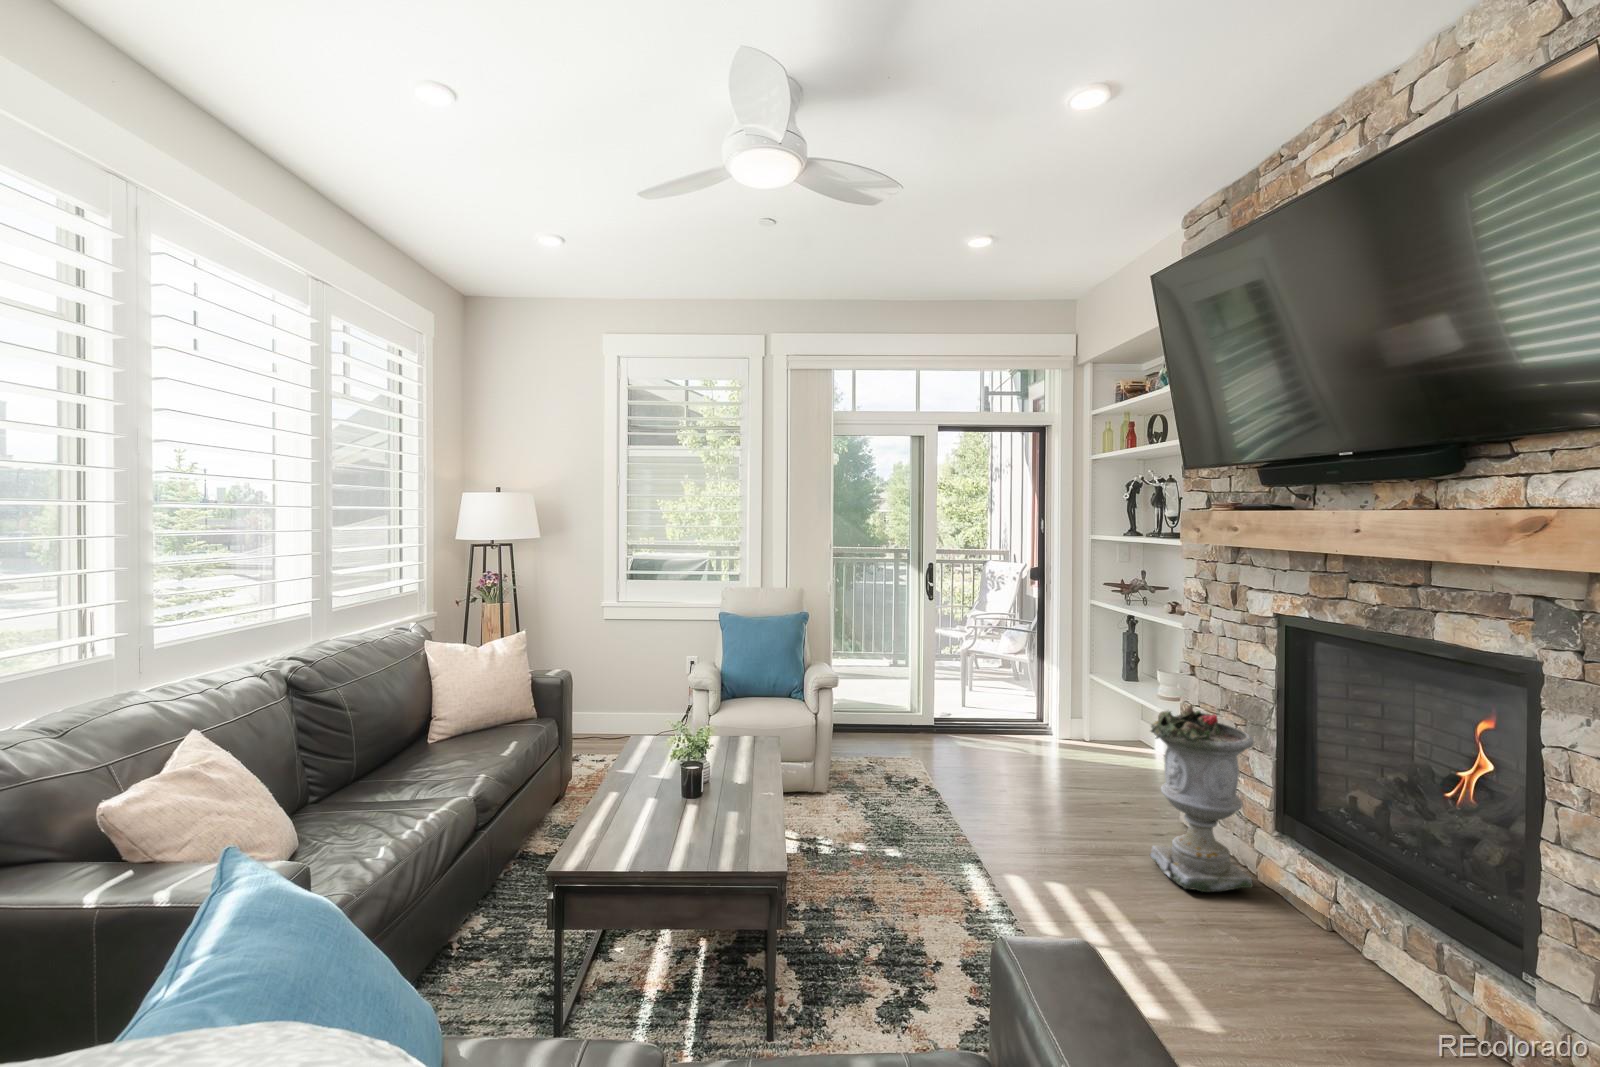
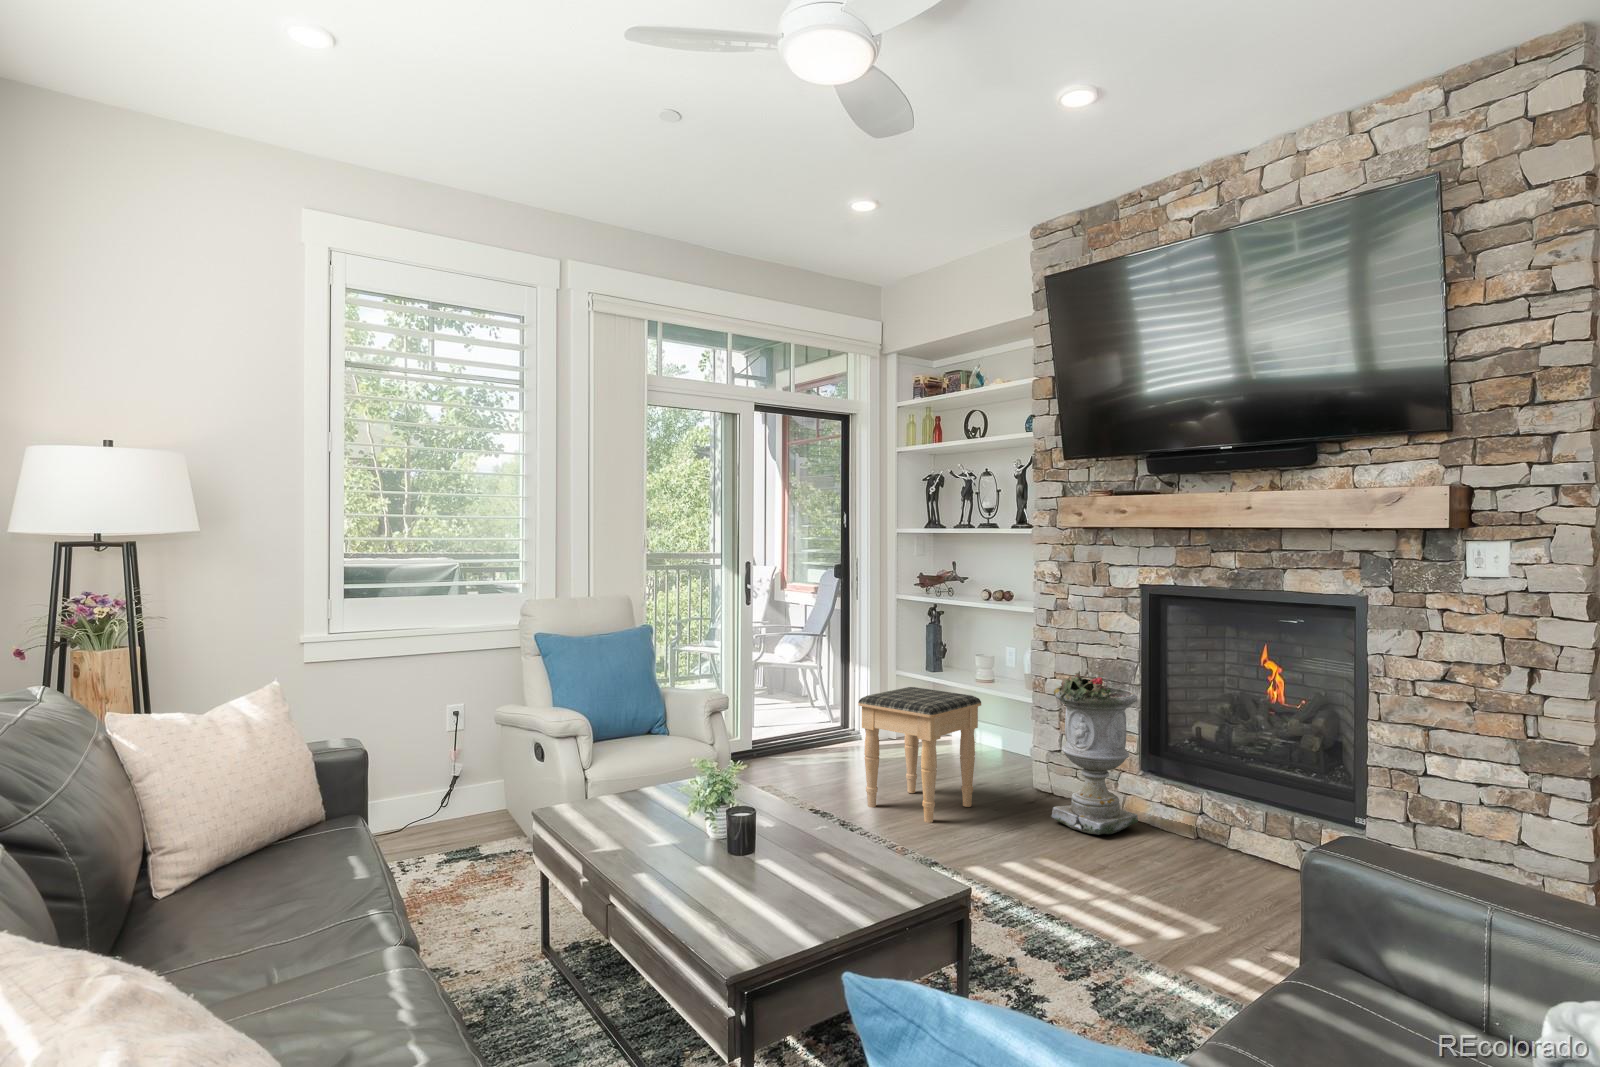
footstool: none [969,695,1093,831] -> present [858,687,981,823]

